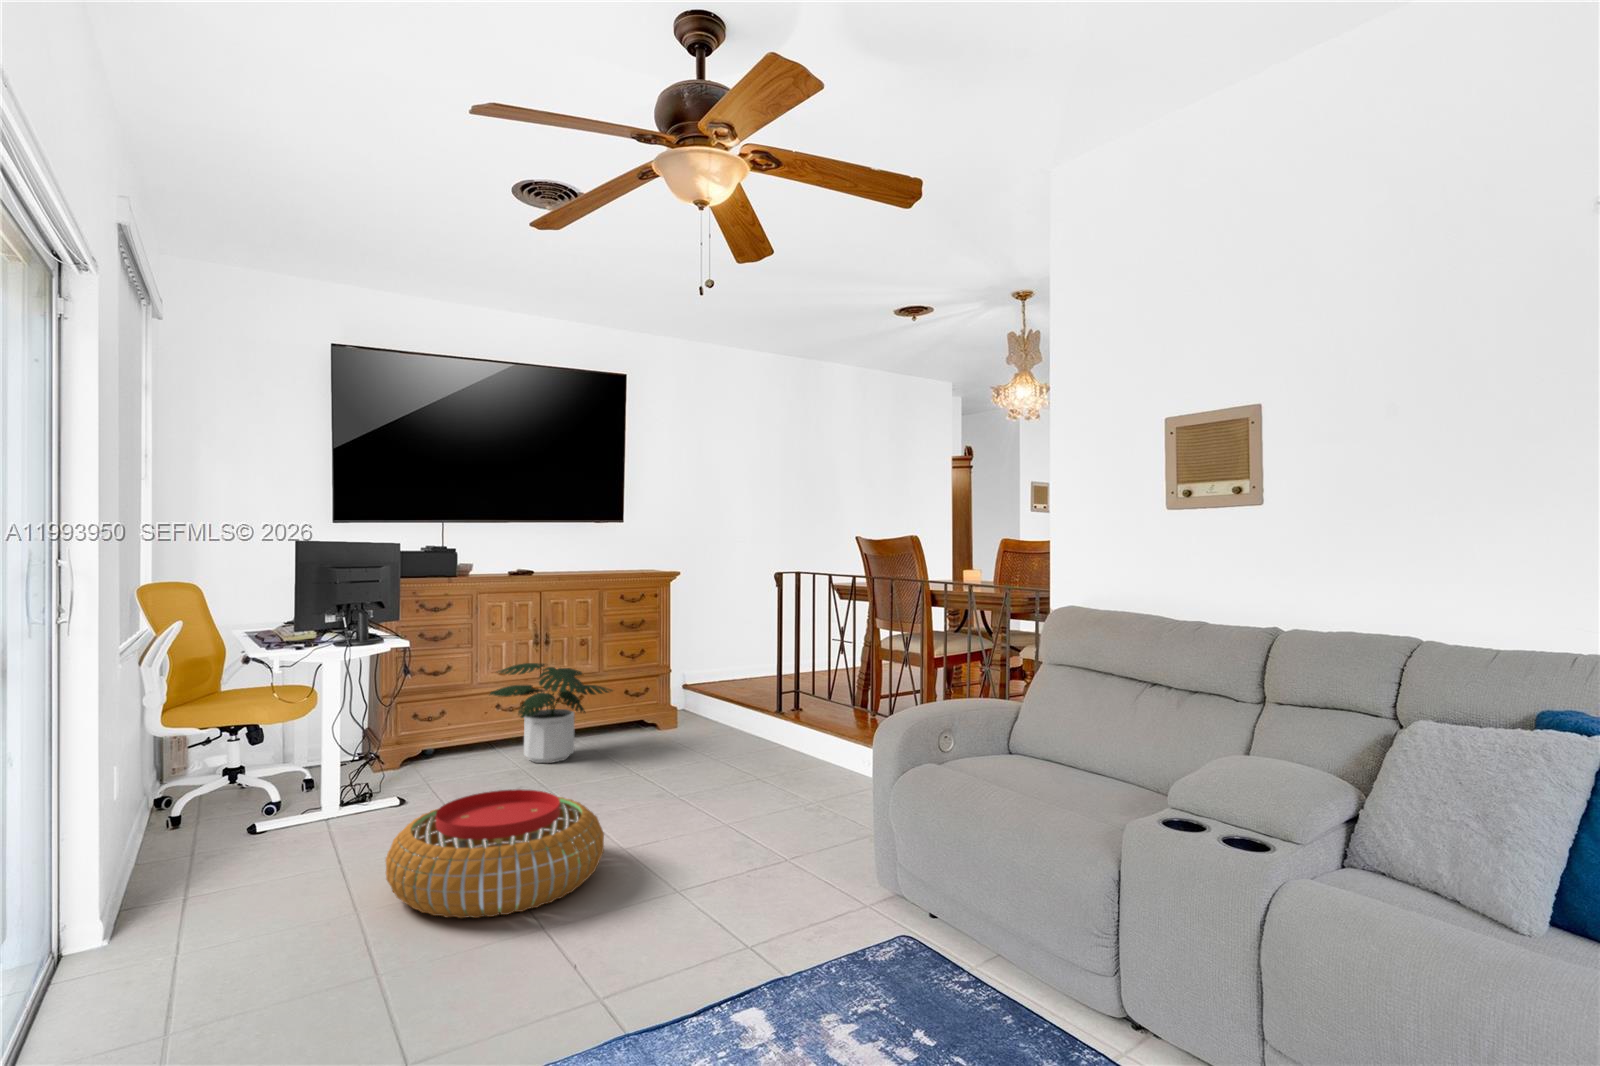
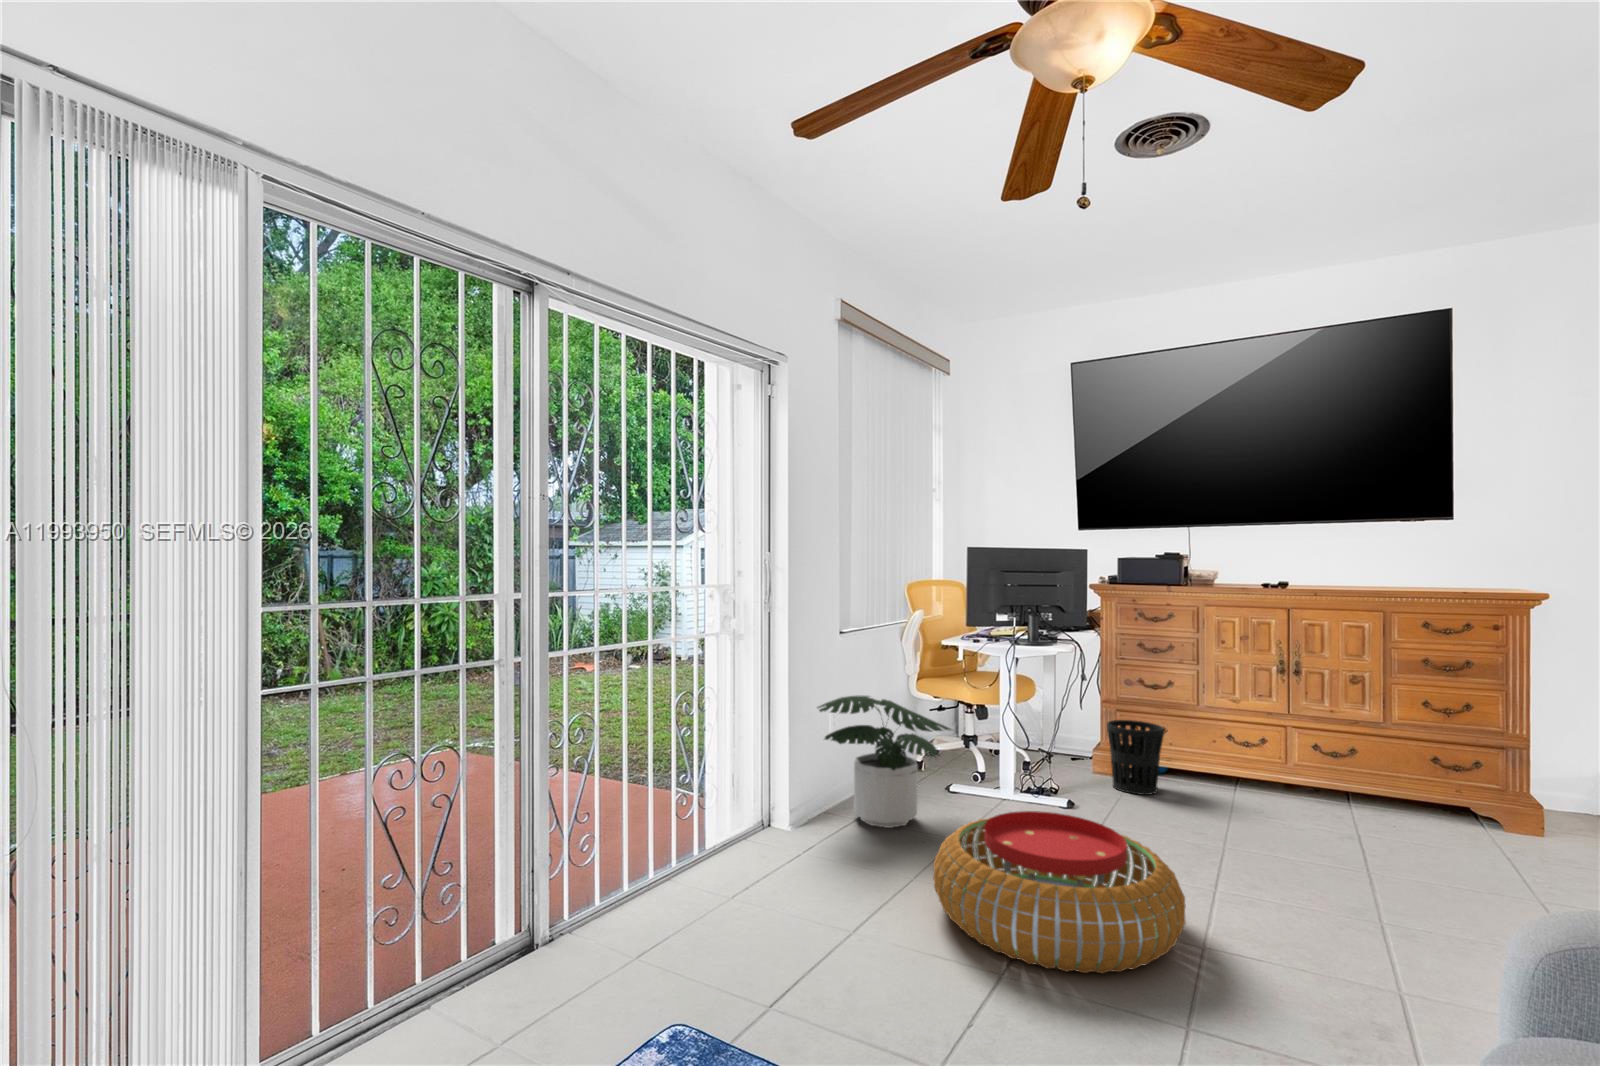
potted plant: present [490,663,612,763] -> present [818,696,951,828]
wastebasket: none [399,708,453,778] -> present [1107,720,1164,795]

